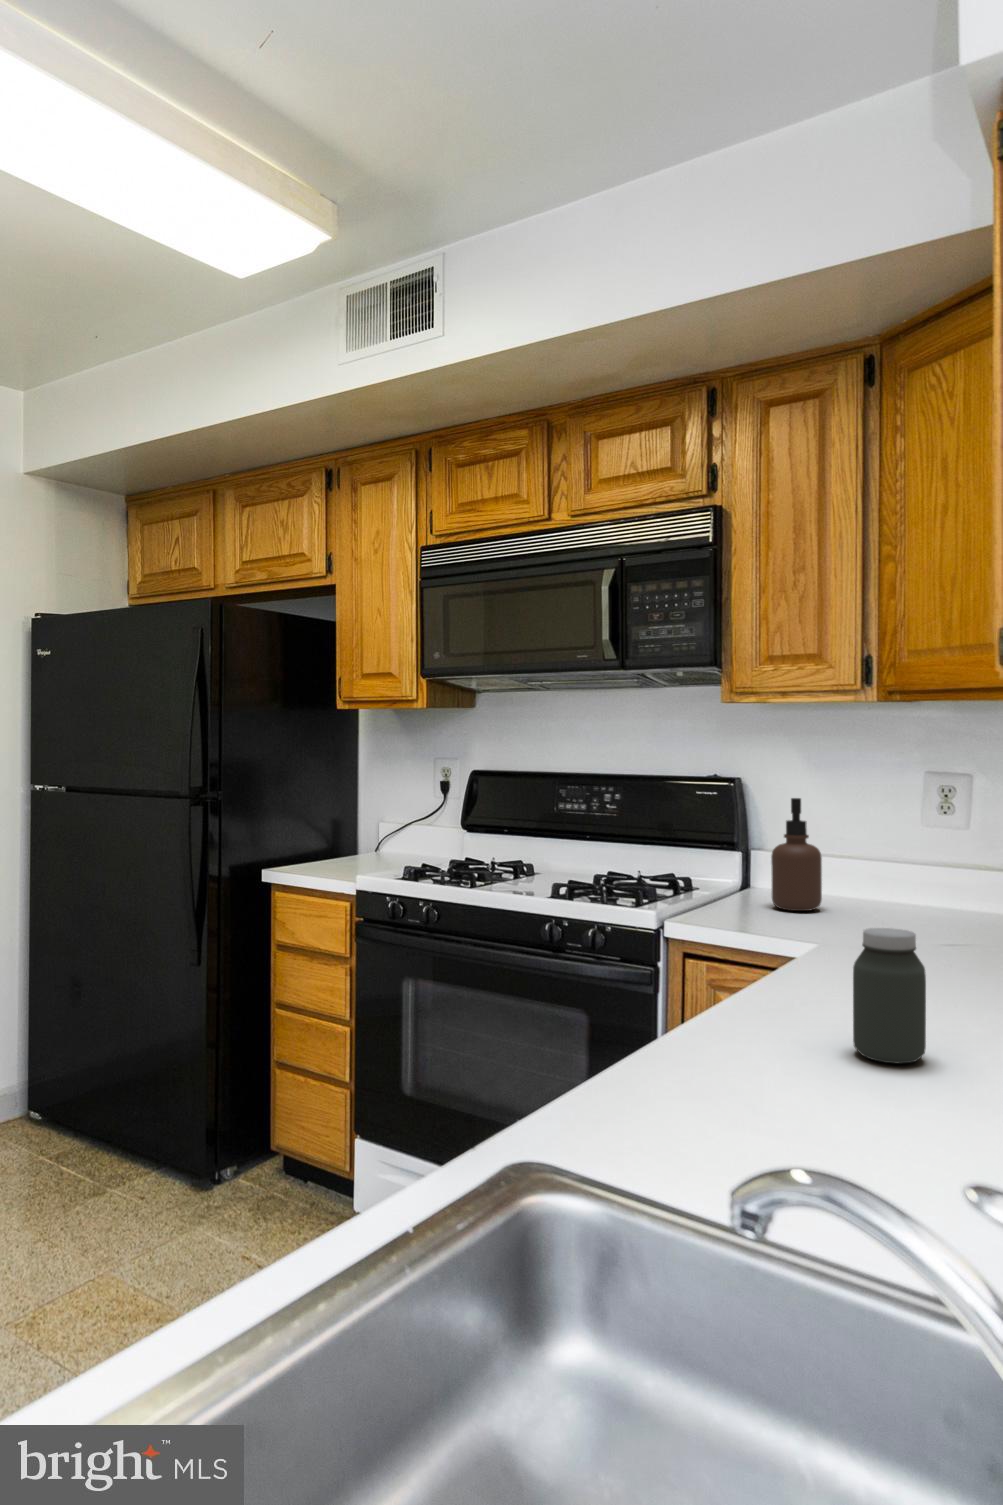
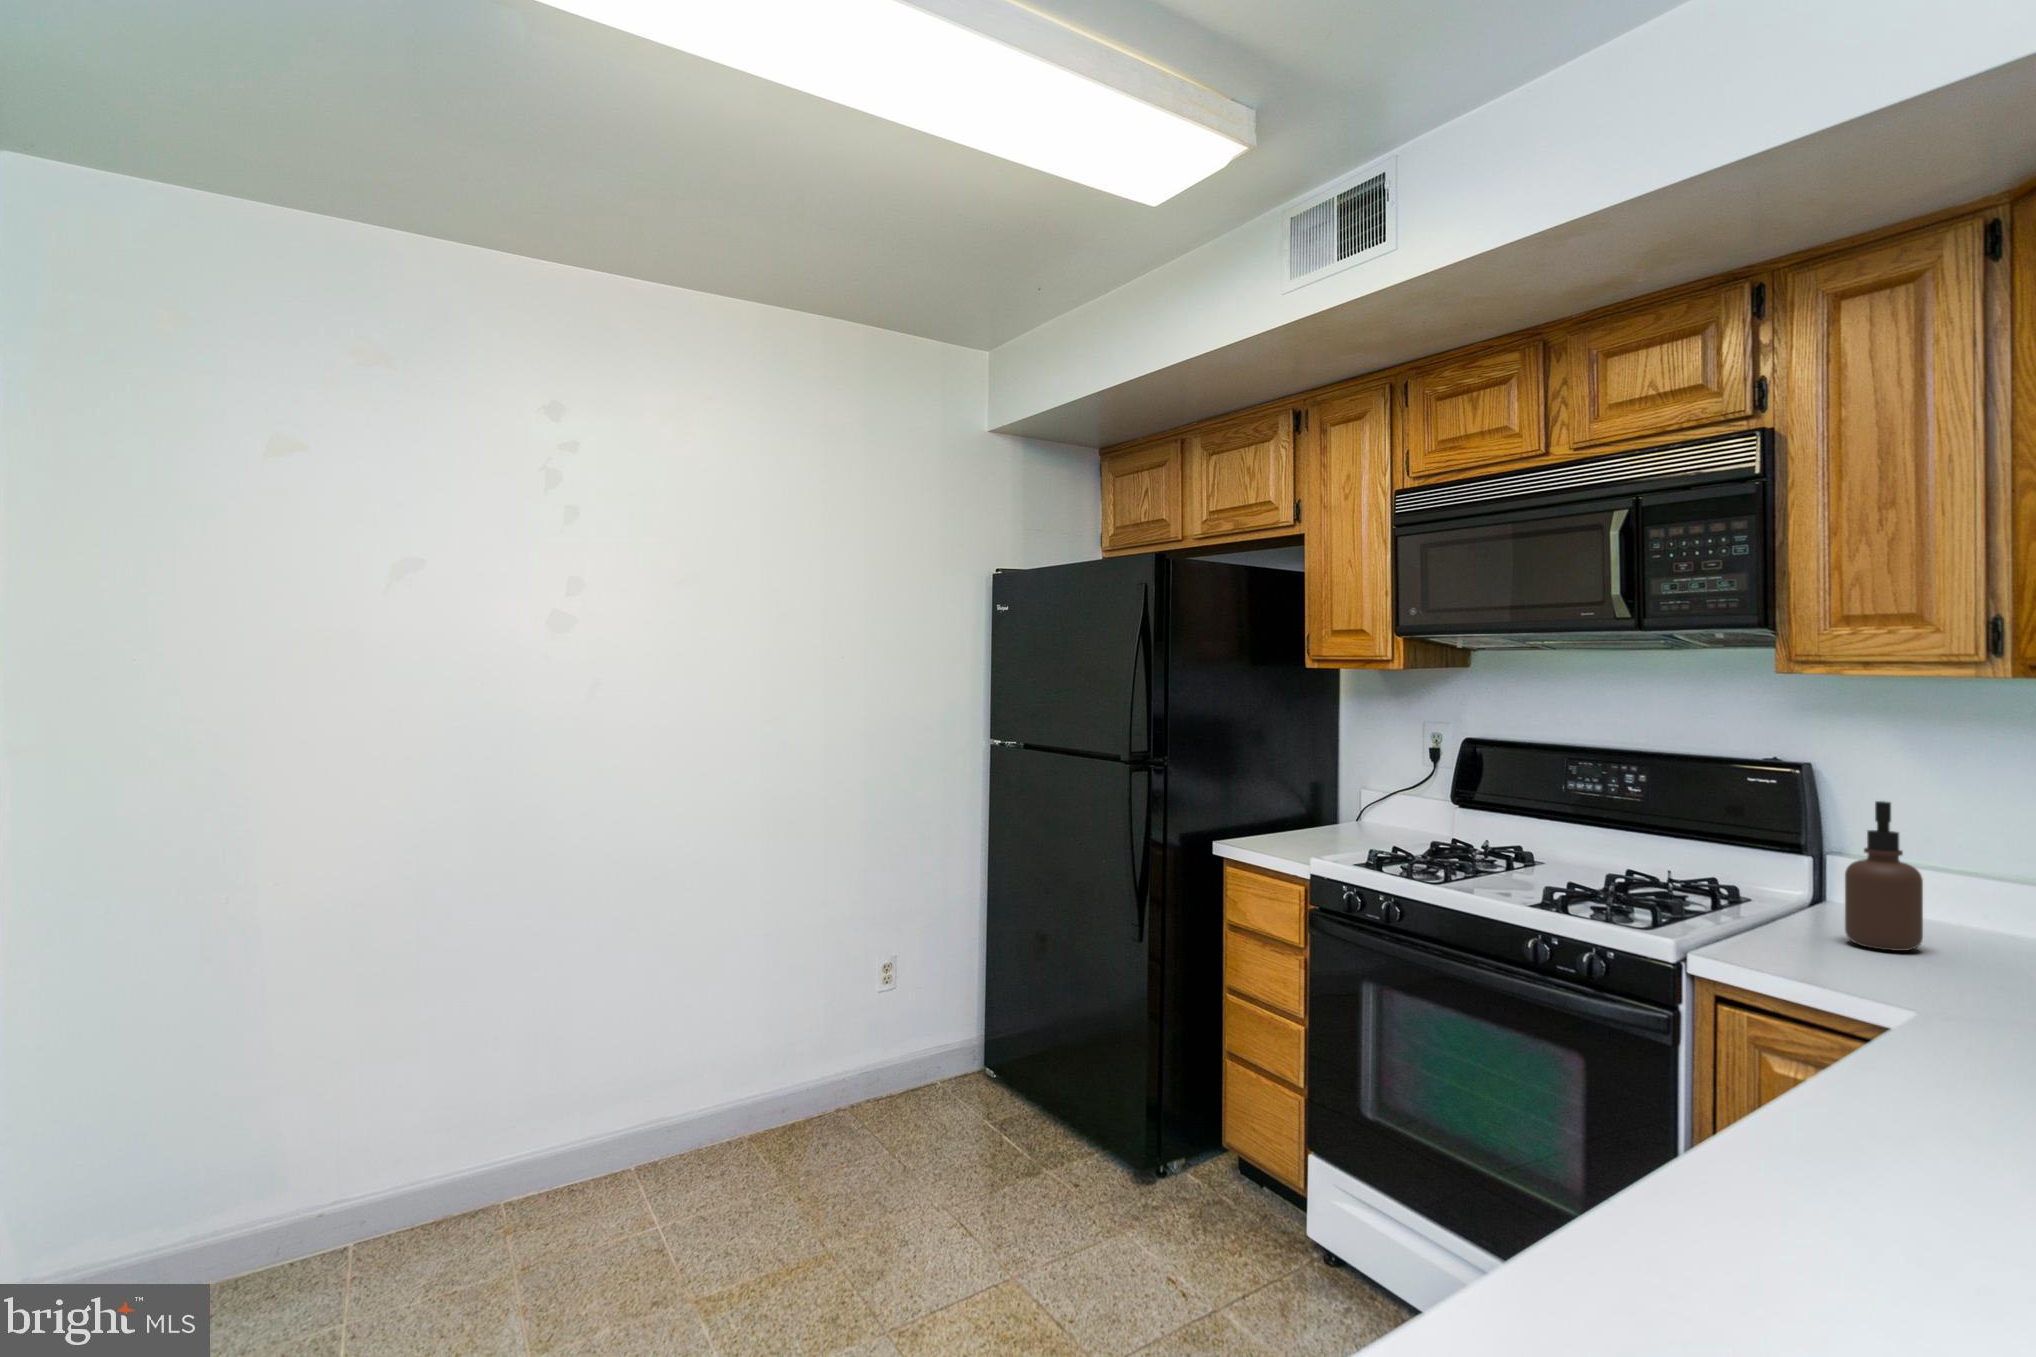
jar: present [853,928,926,1064] -> none [1823,977,1923,1143]

